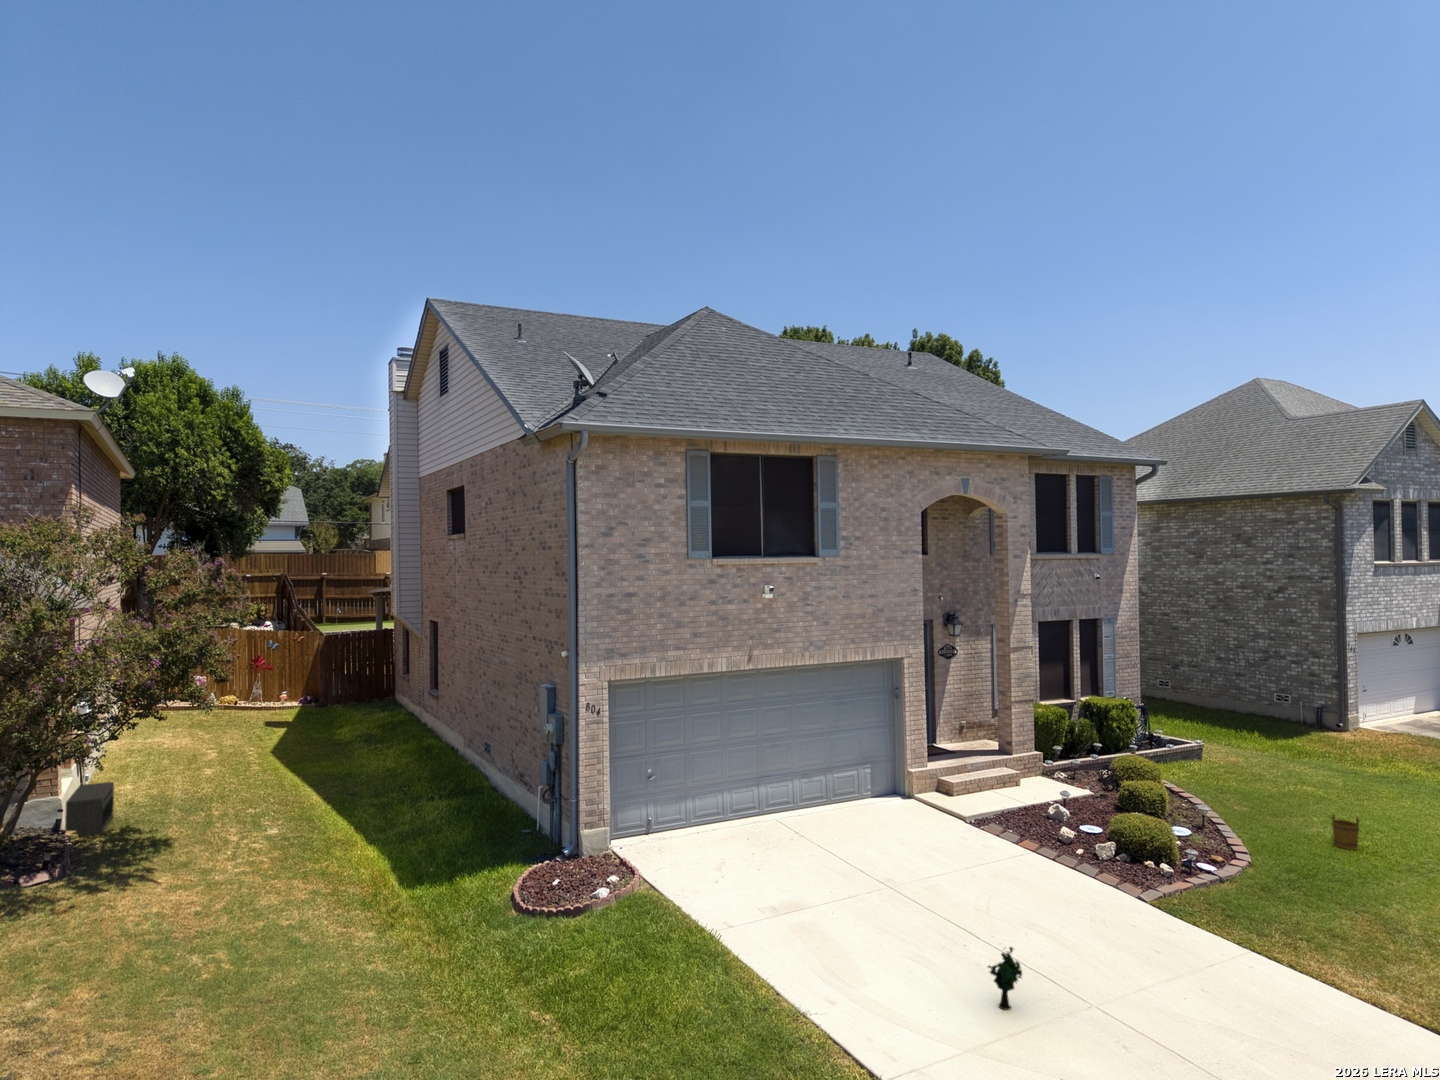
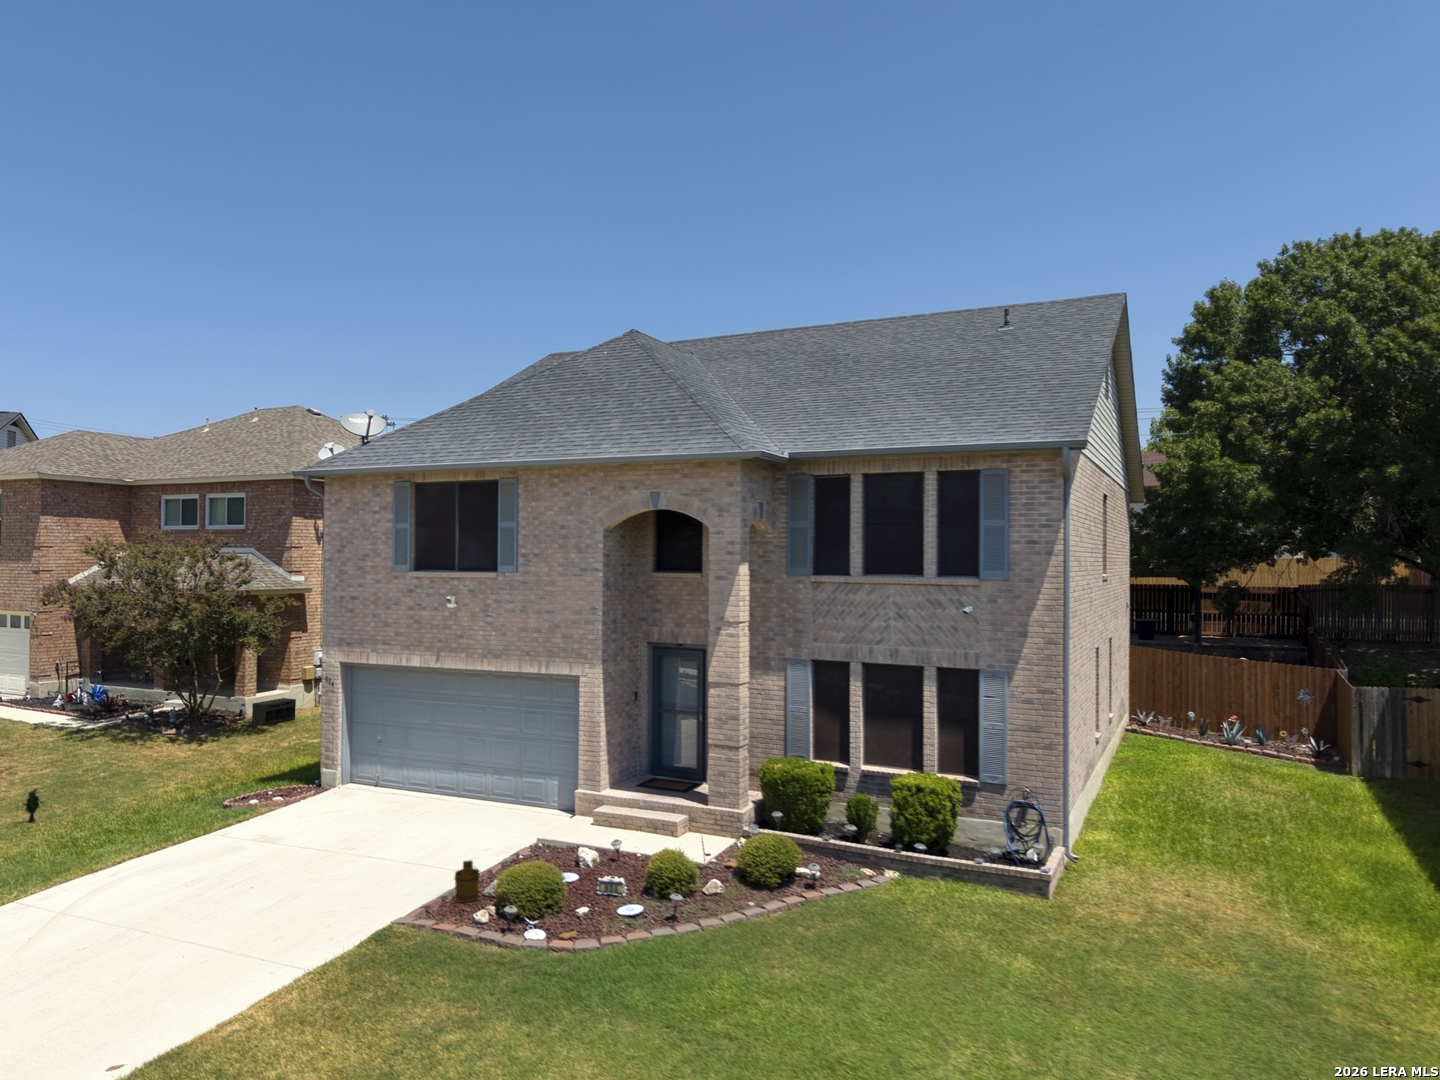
bucket: present [1332,814,1360,850] -> present [455,860,481,903]
decorative plant: present [988,947,1022,1010] -> present [23,789,43,822]

